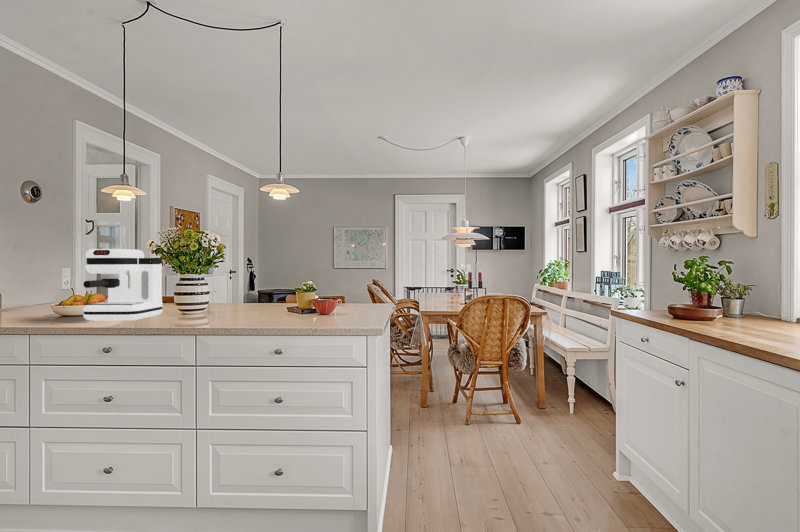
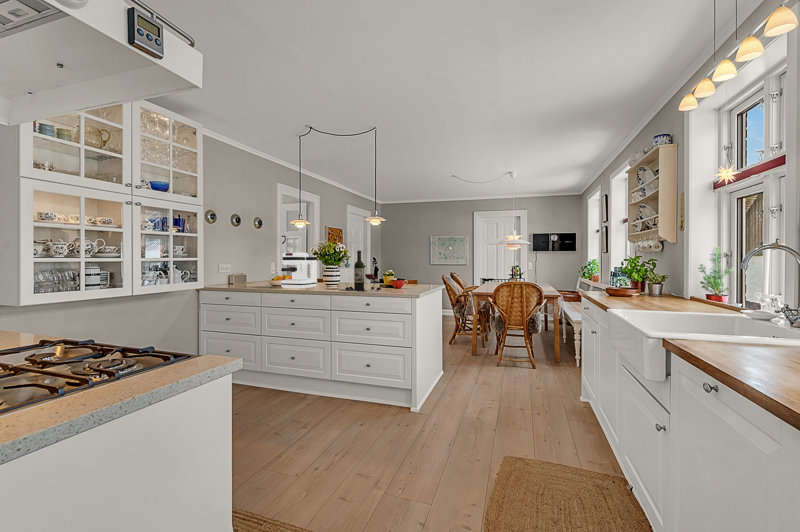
wine bottle: none [225,246,295,324] -> present [345,251,381,291]

